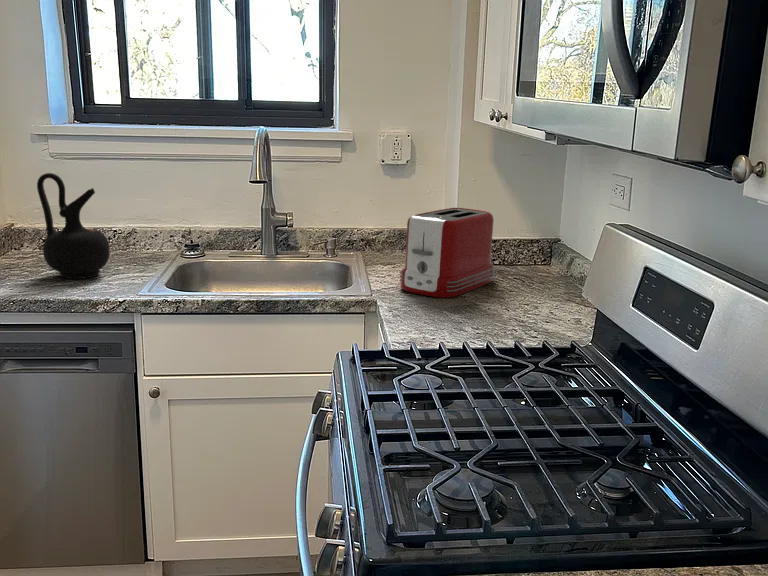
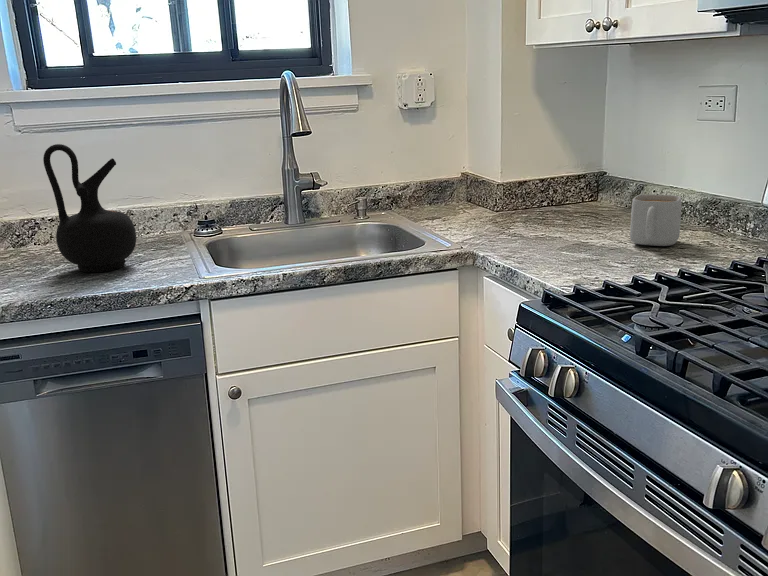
toaster: present [400,208,495,298] -> none [482,145,568,240]
mug: none [512,268,564,319] -> present [630,194,682,246]

